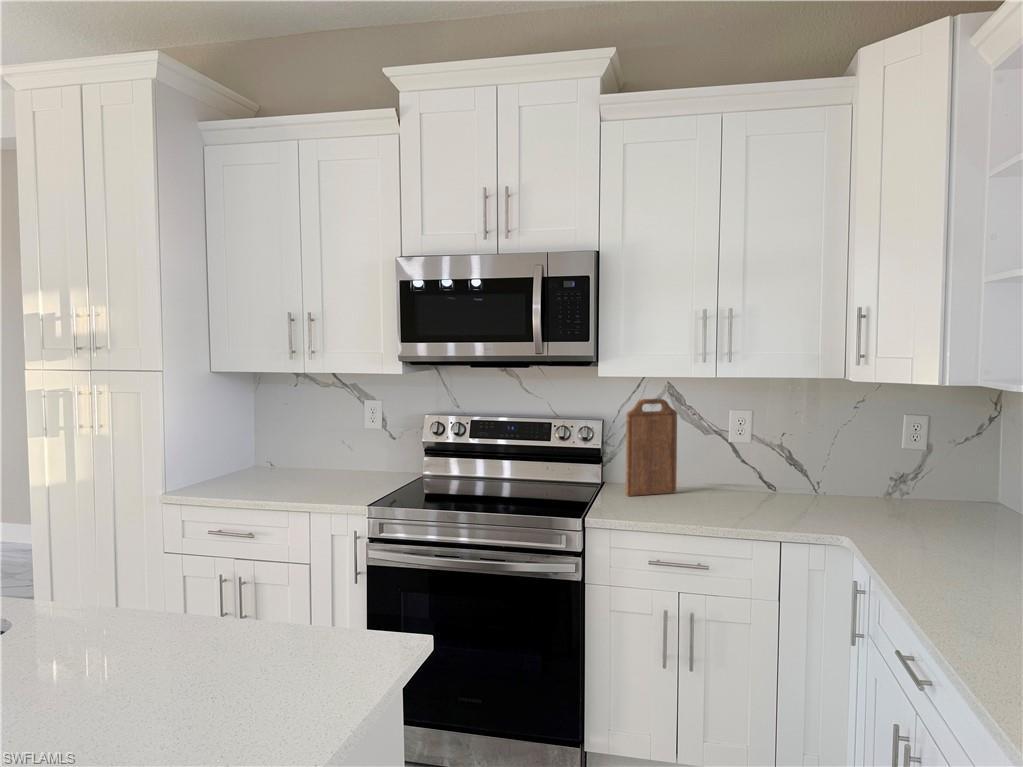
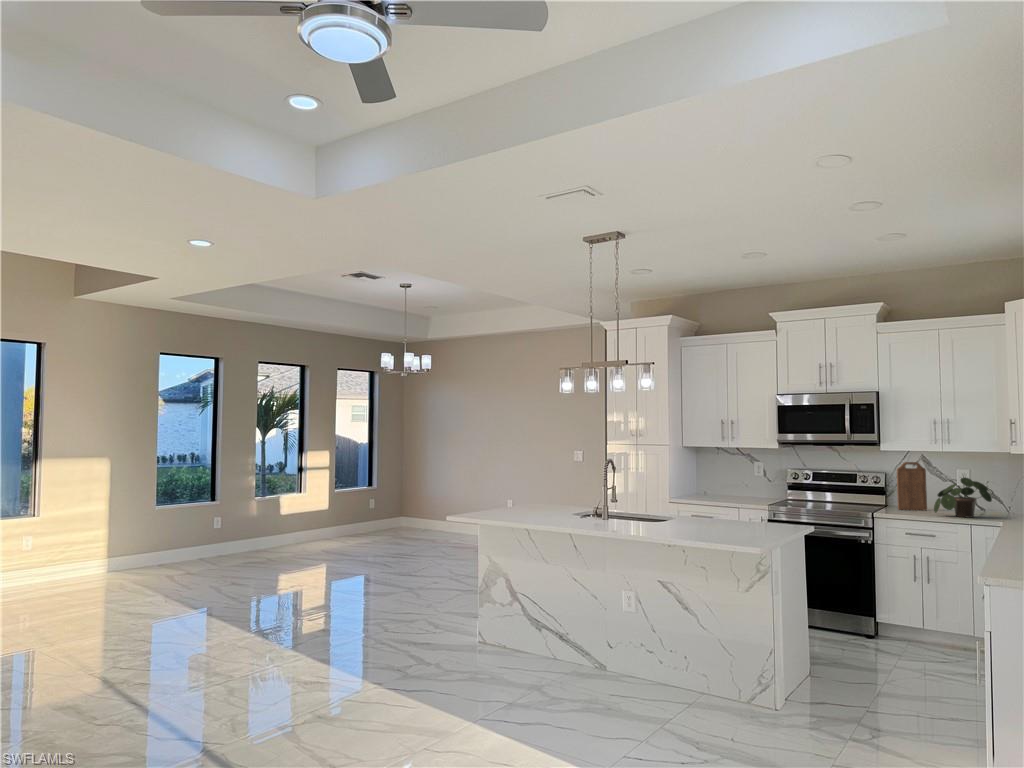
potted plant: none [700,432,812,520] -> present [934,477,992,518]

